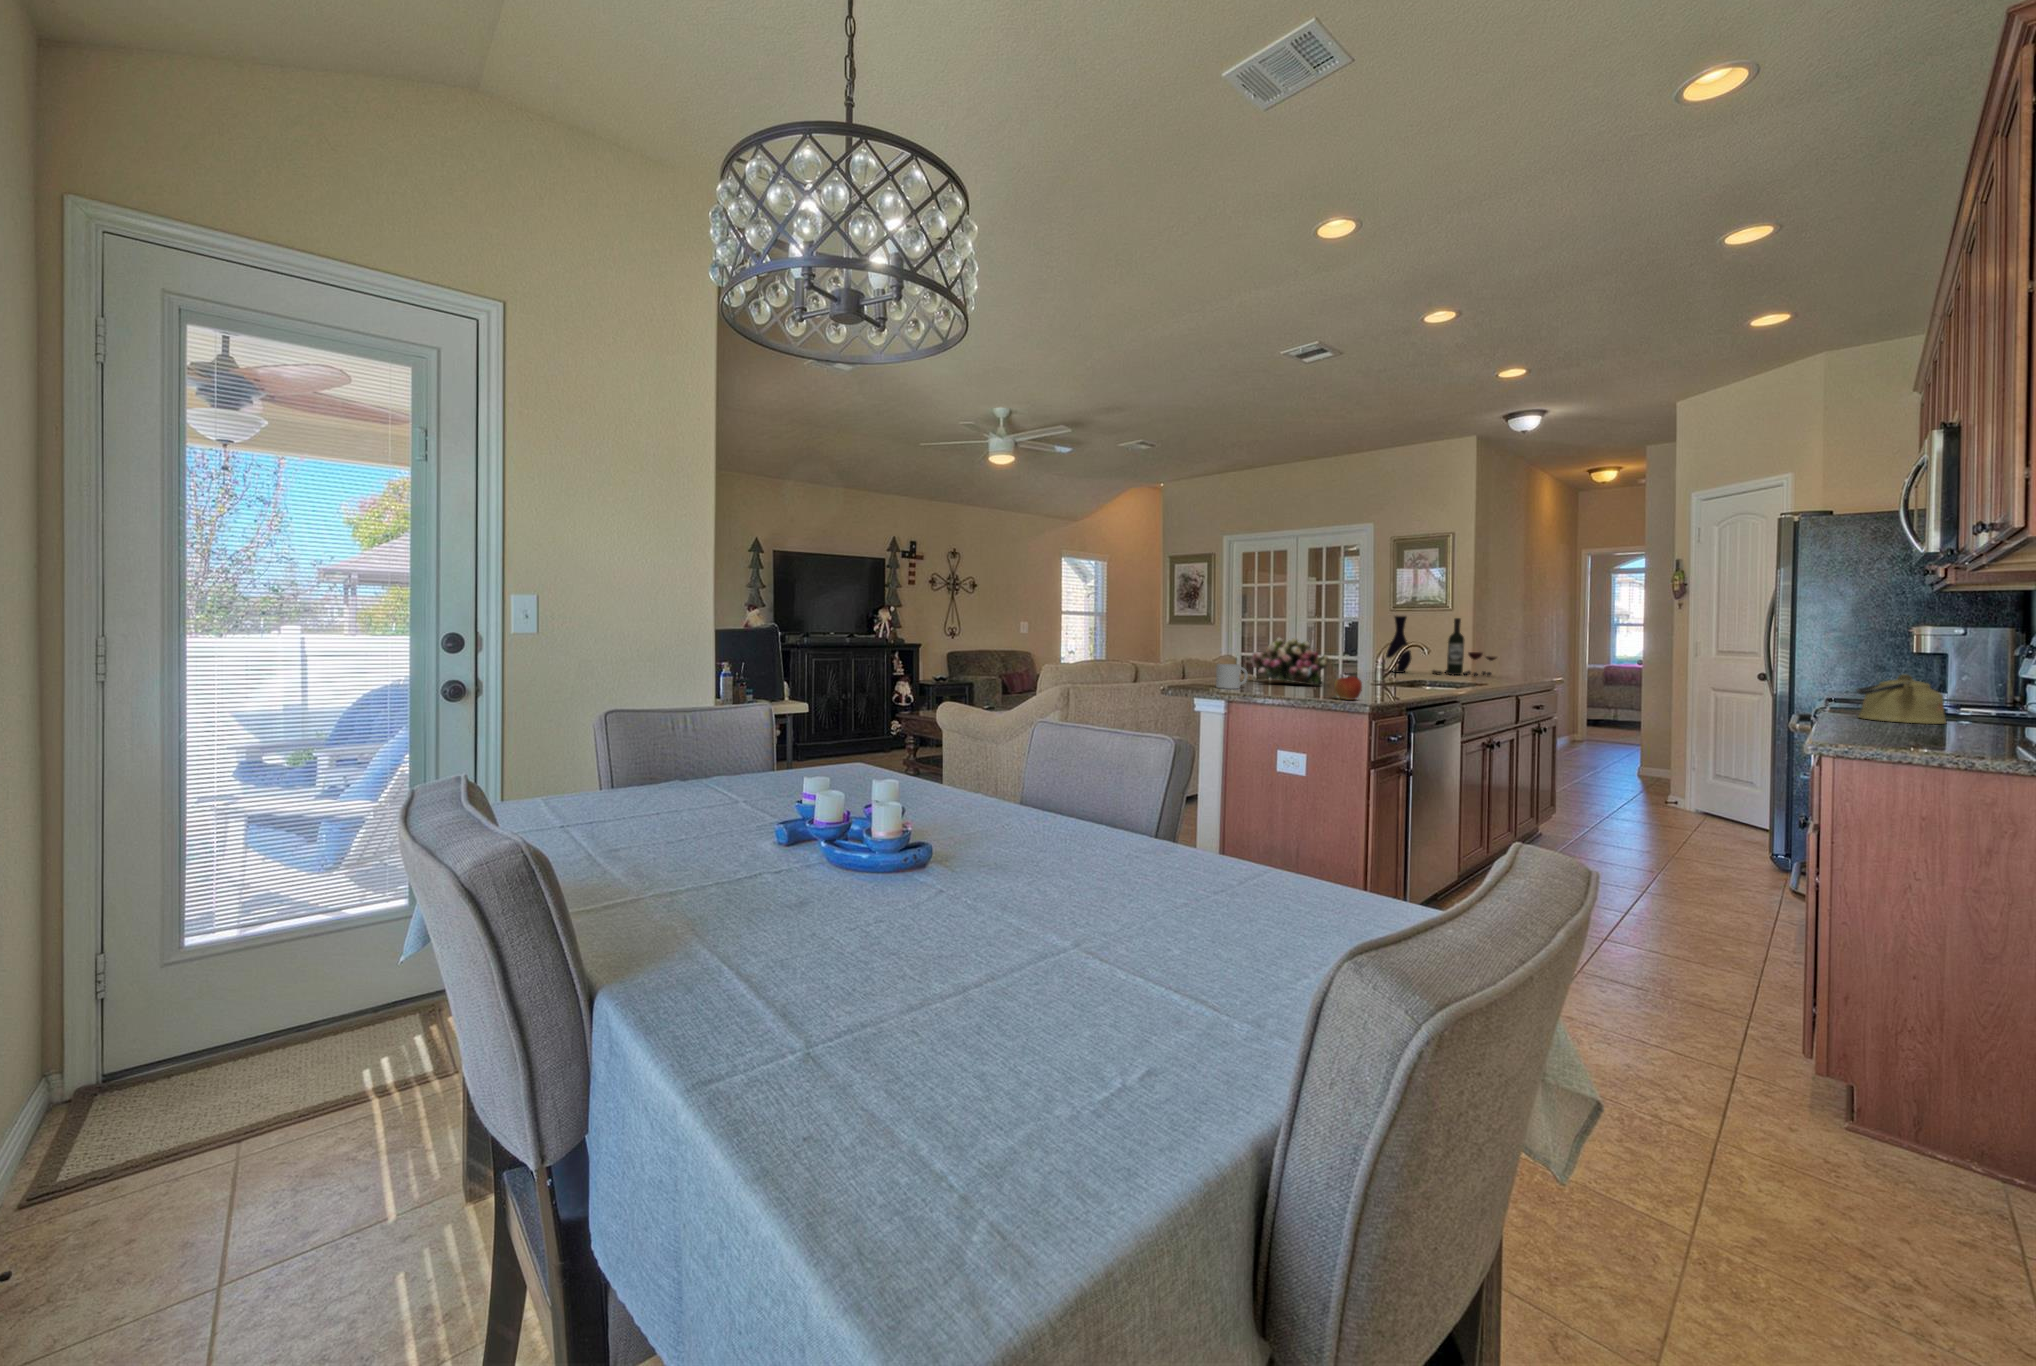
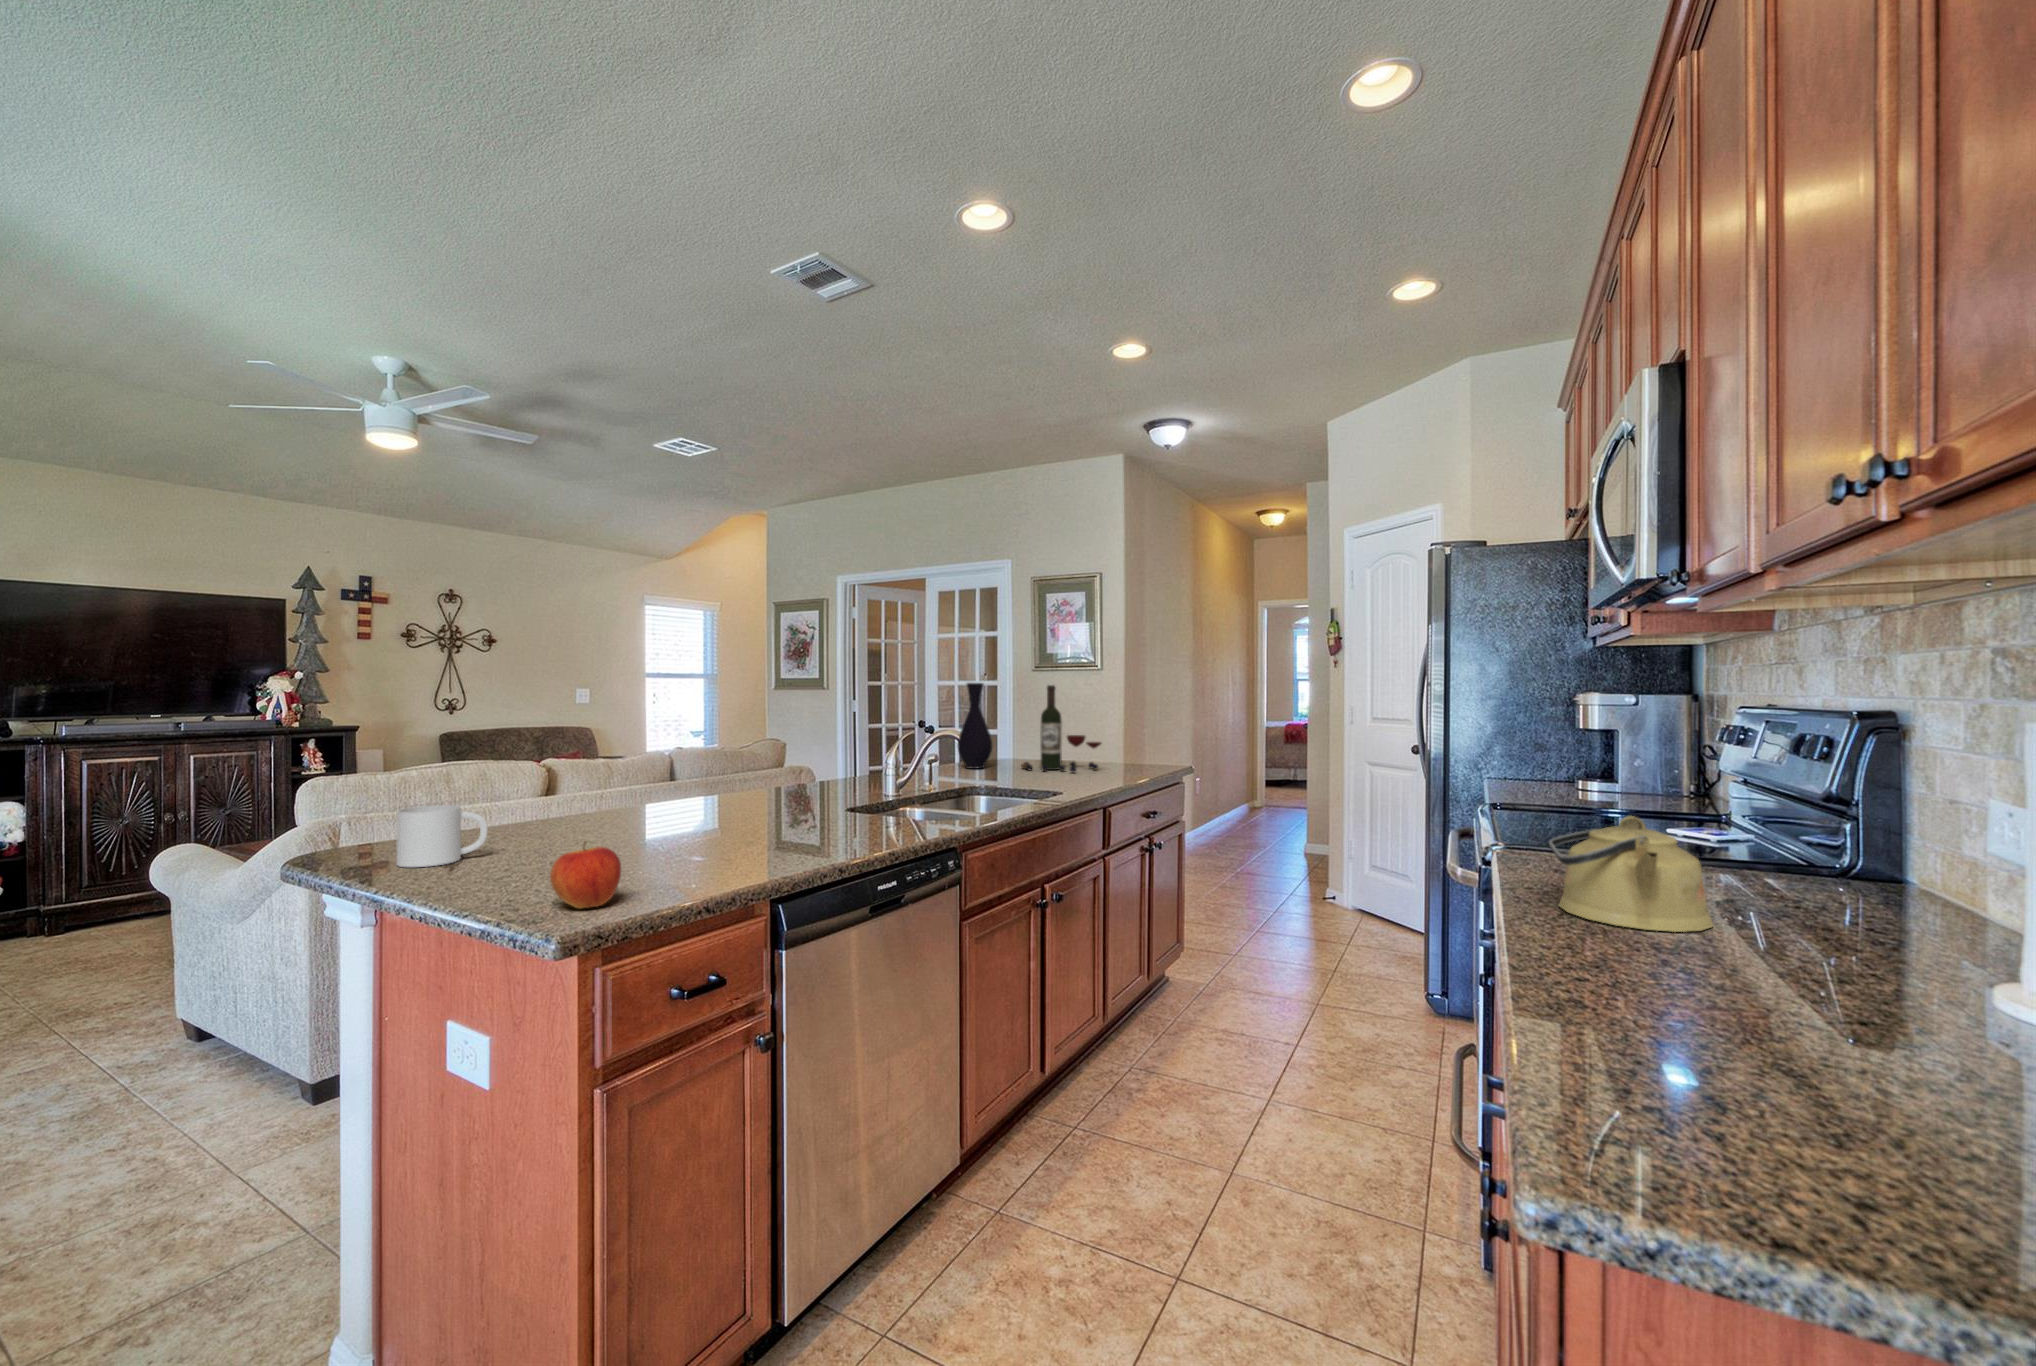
flower arrangement: present [1250,638,1329,686] -> none [563,735,735,831]

